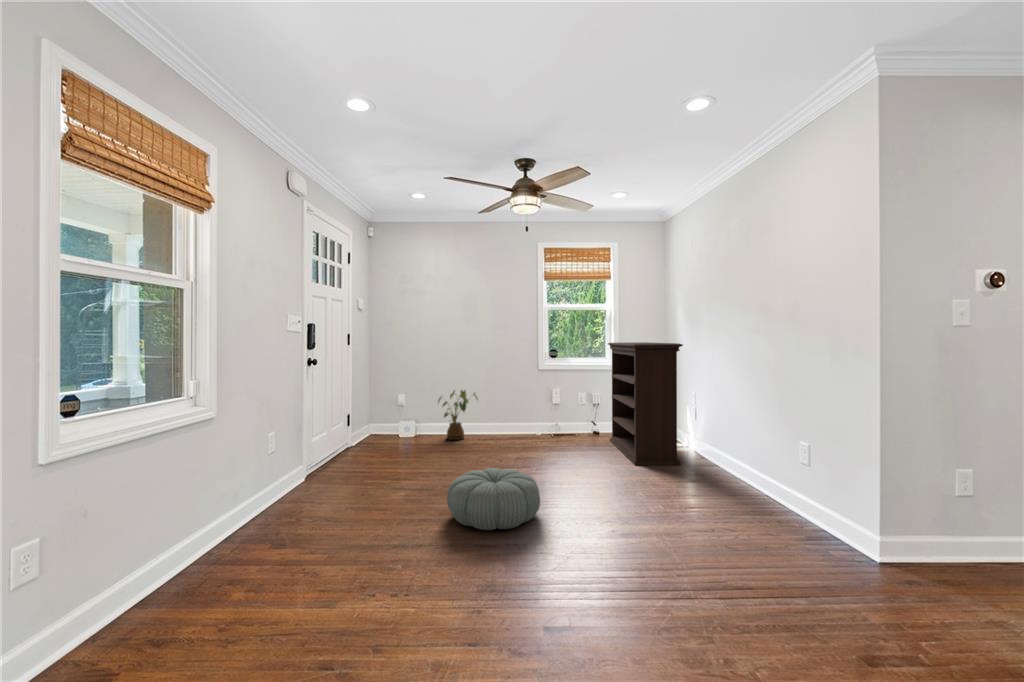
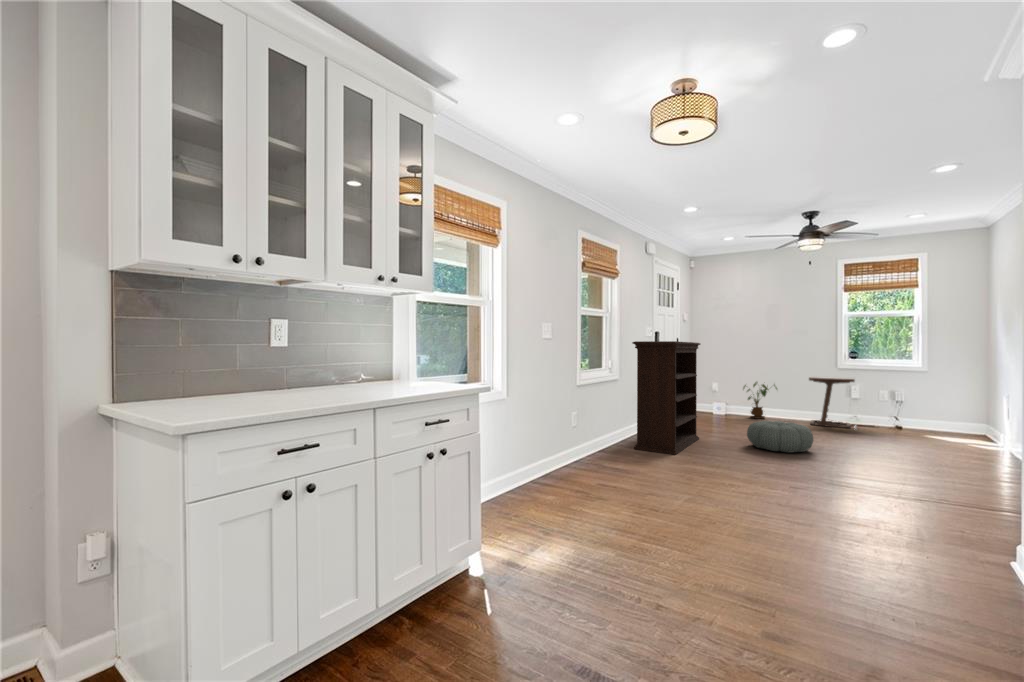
bookshelf: present [608,342,683,465] -> present [632,341,700,455]
side table: none [513,381,563,445] -> present [809,376,855,428]

